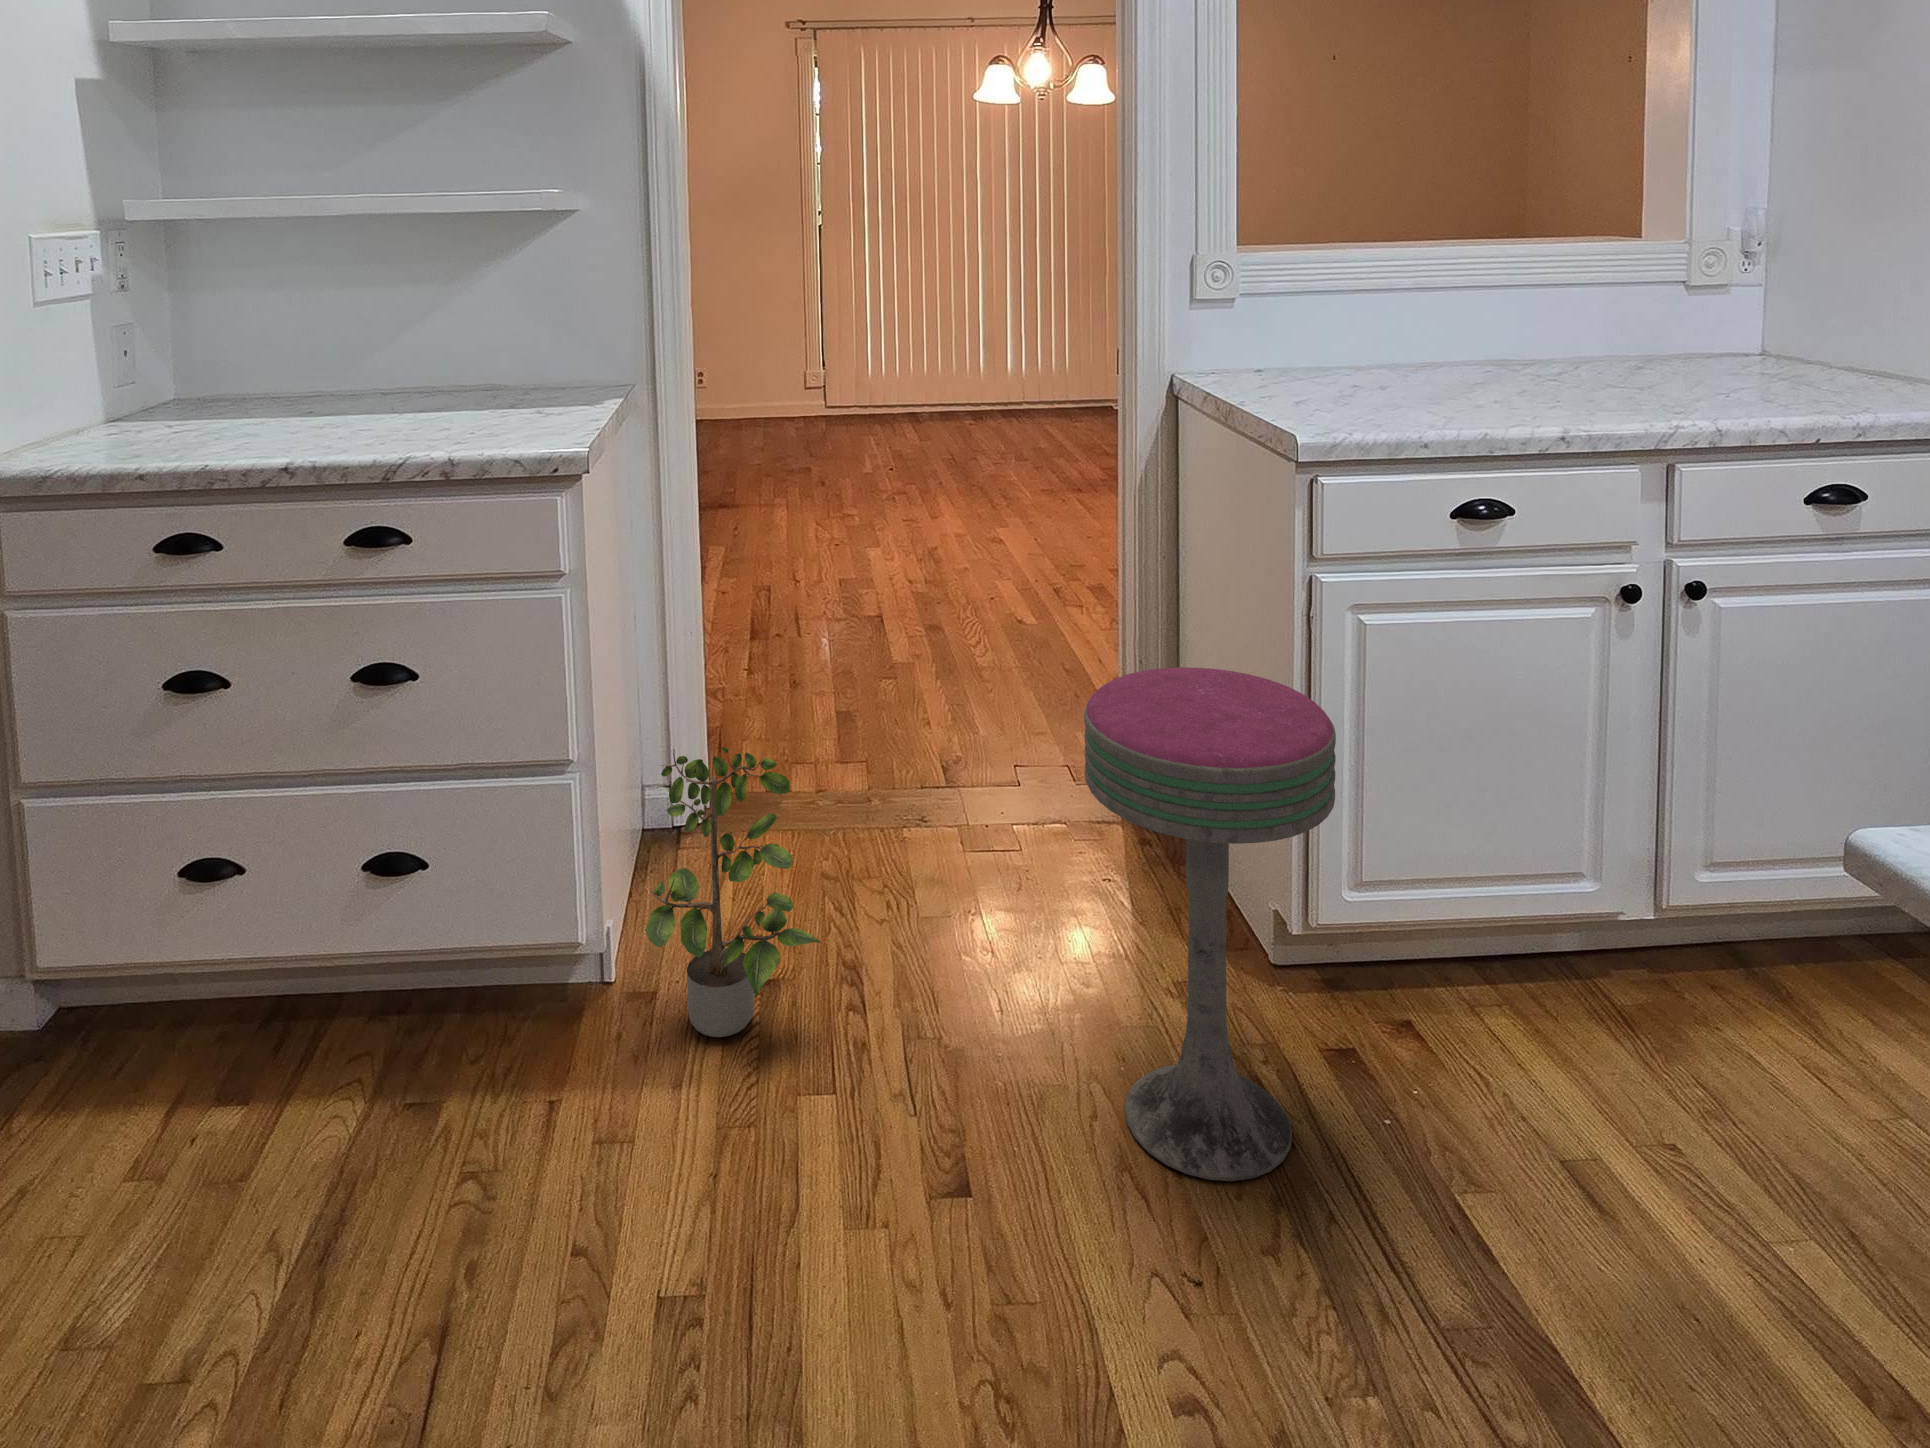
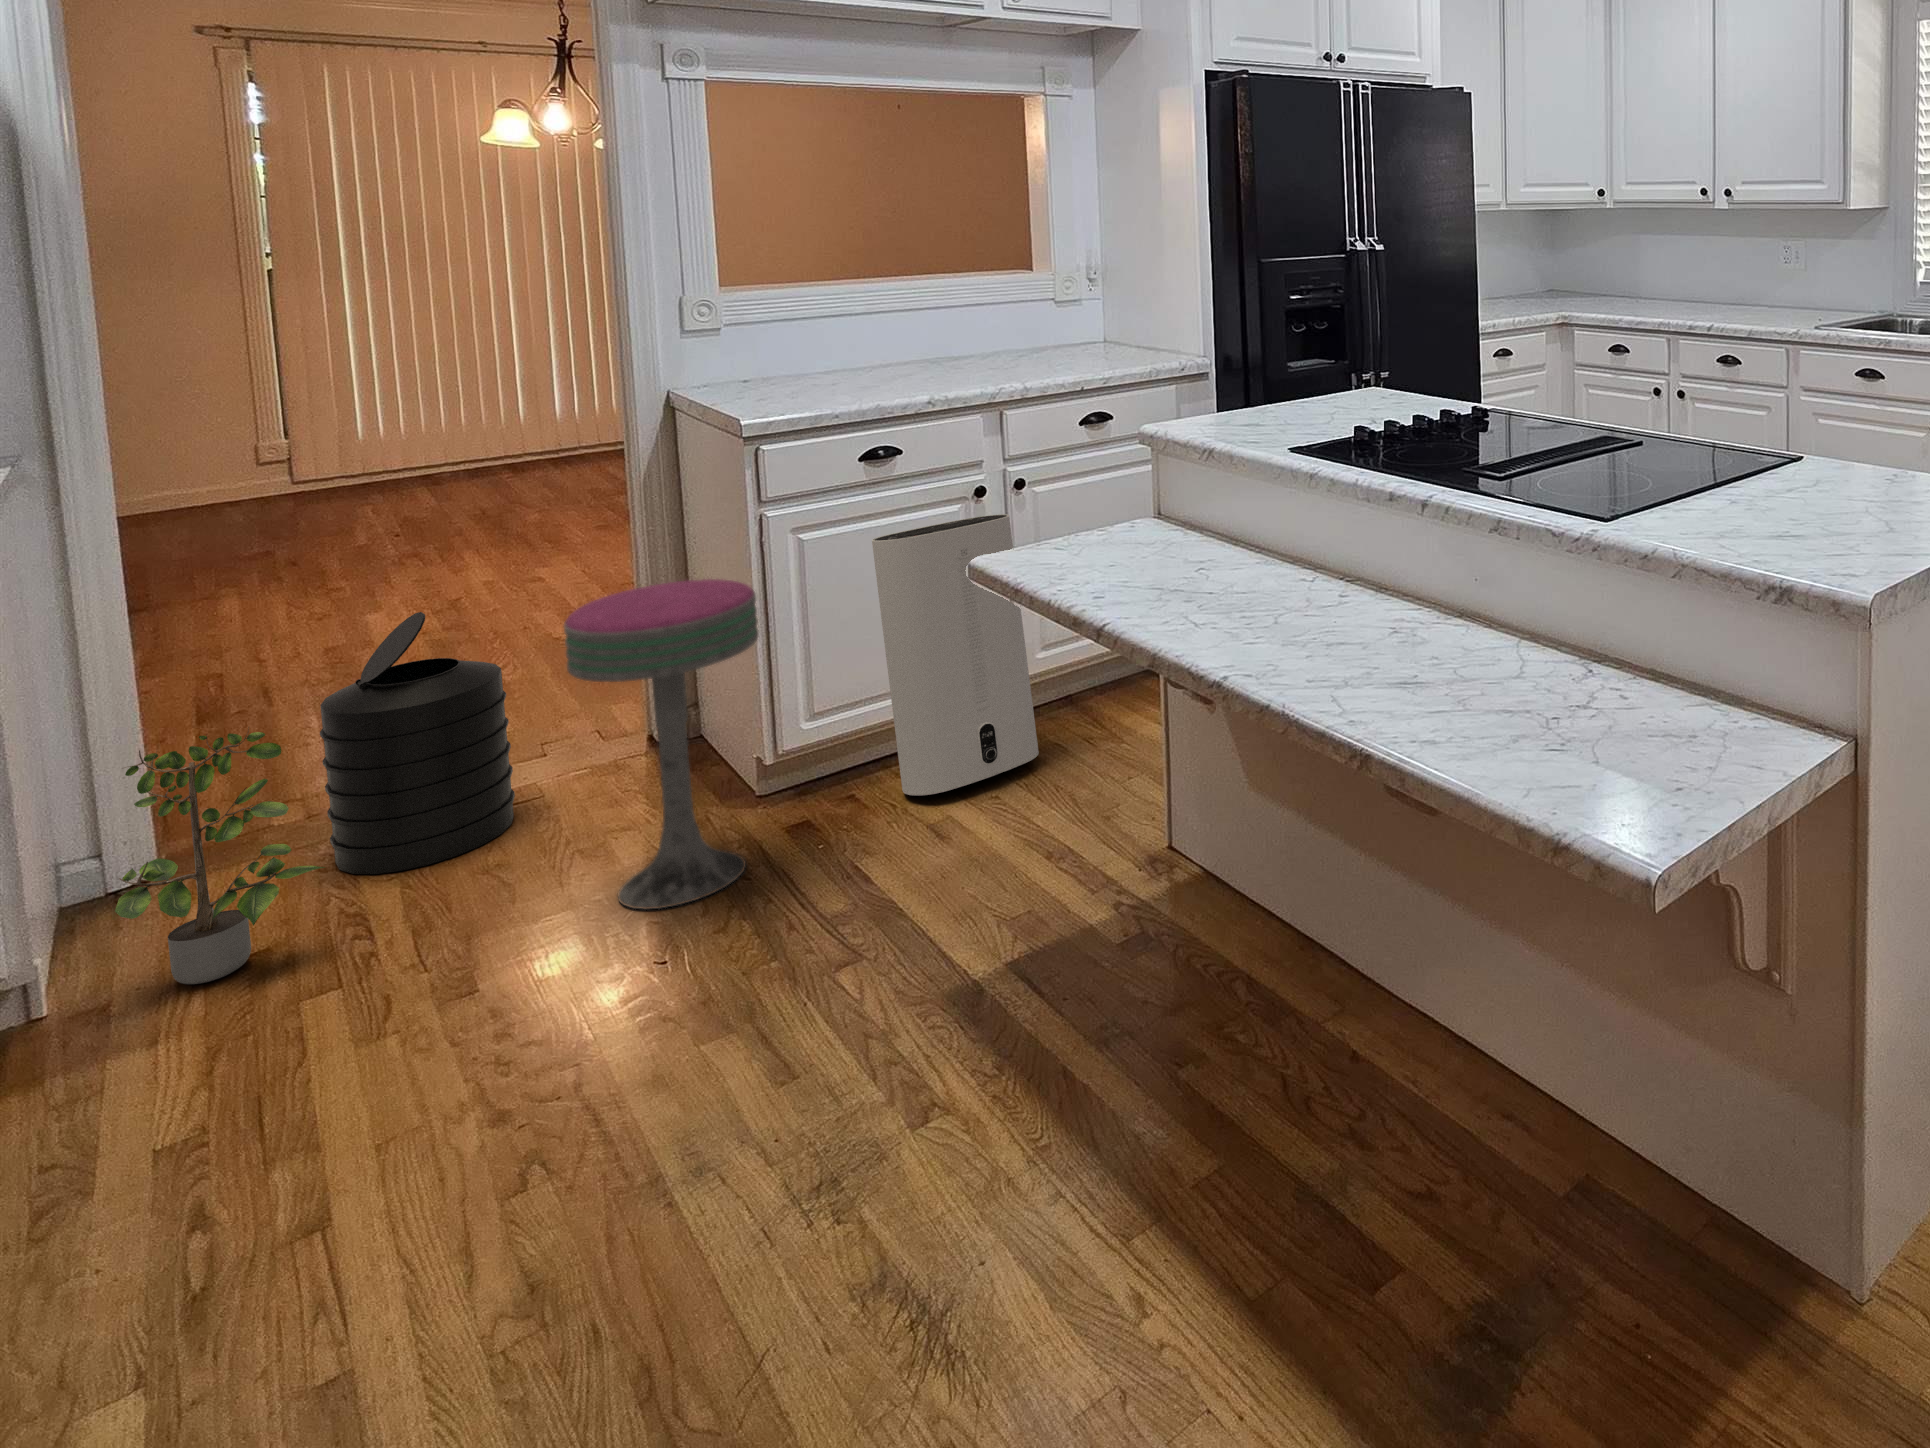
trash can: none [827,619,997,936] -> present [320,612,515,874]
air purifier: none [1475,636,1742,1112] -> present [872,514,1039,796]

